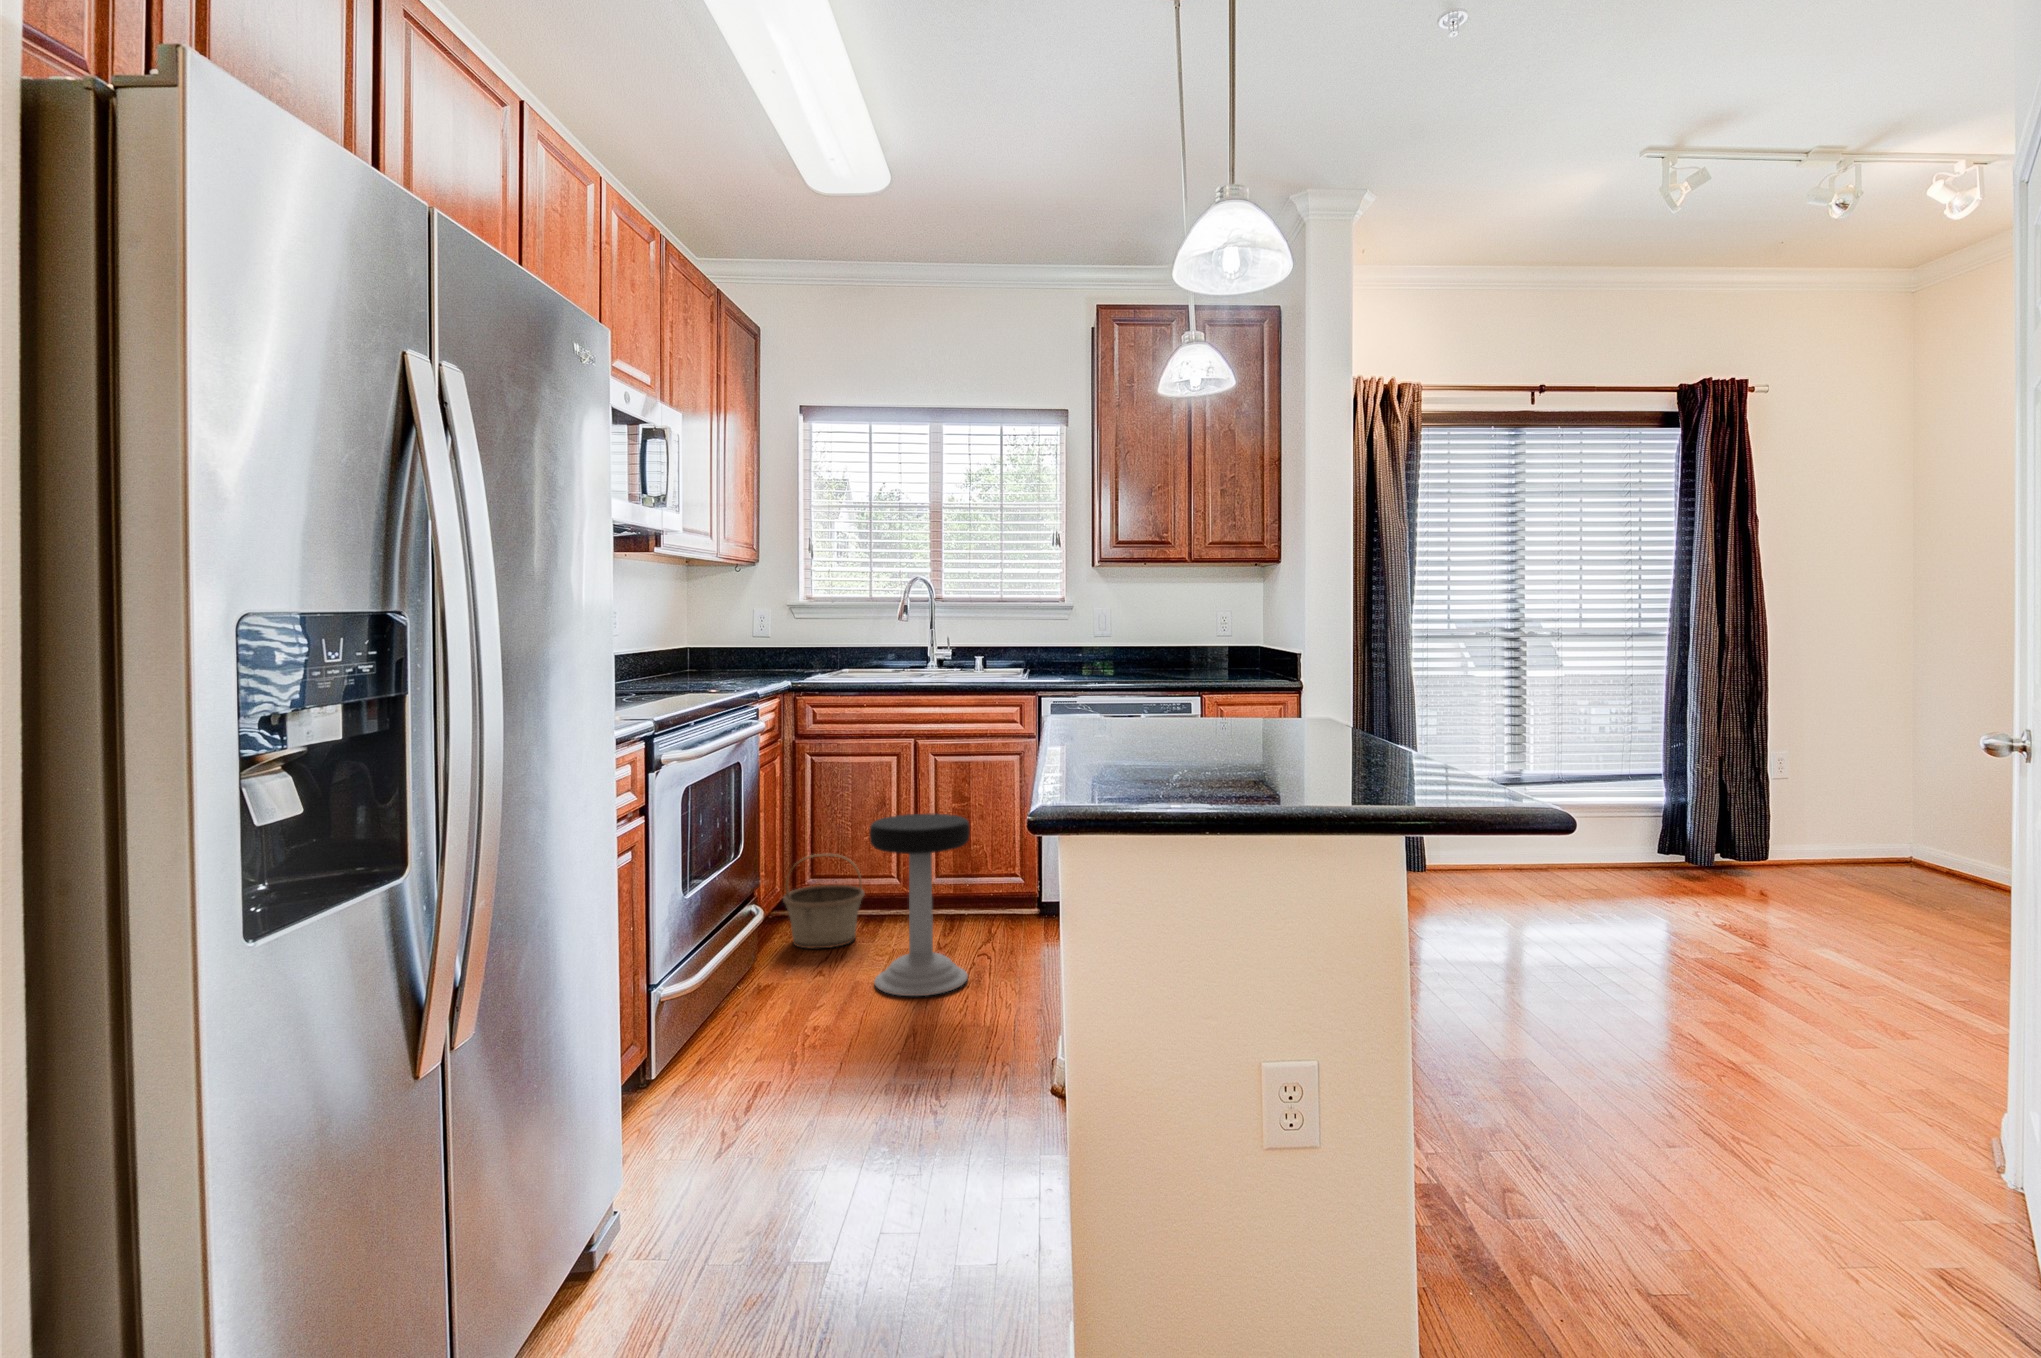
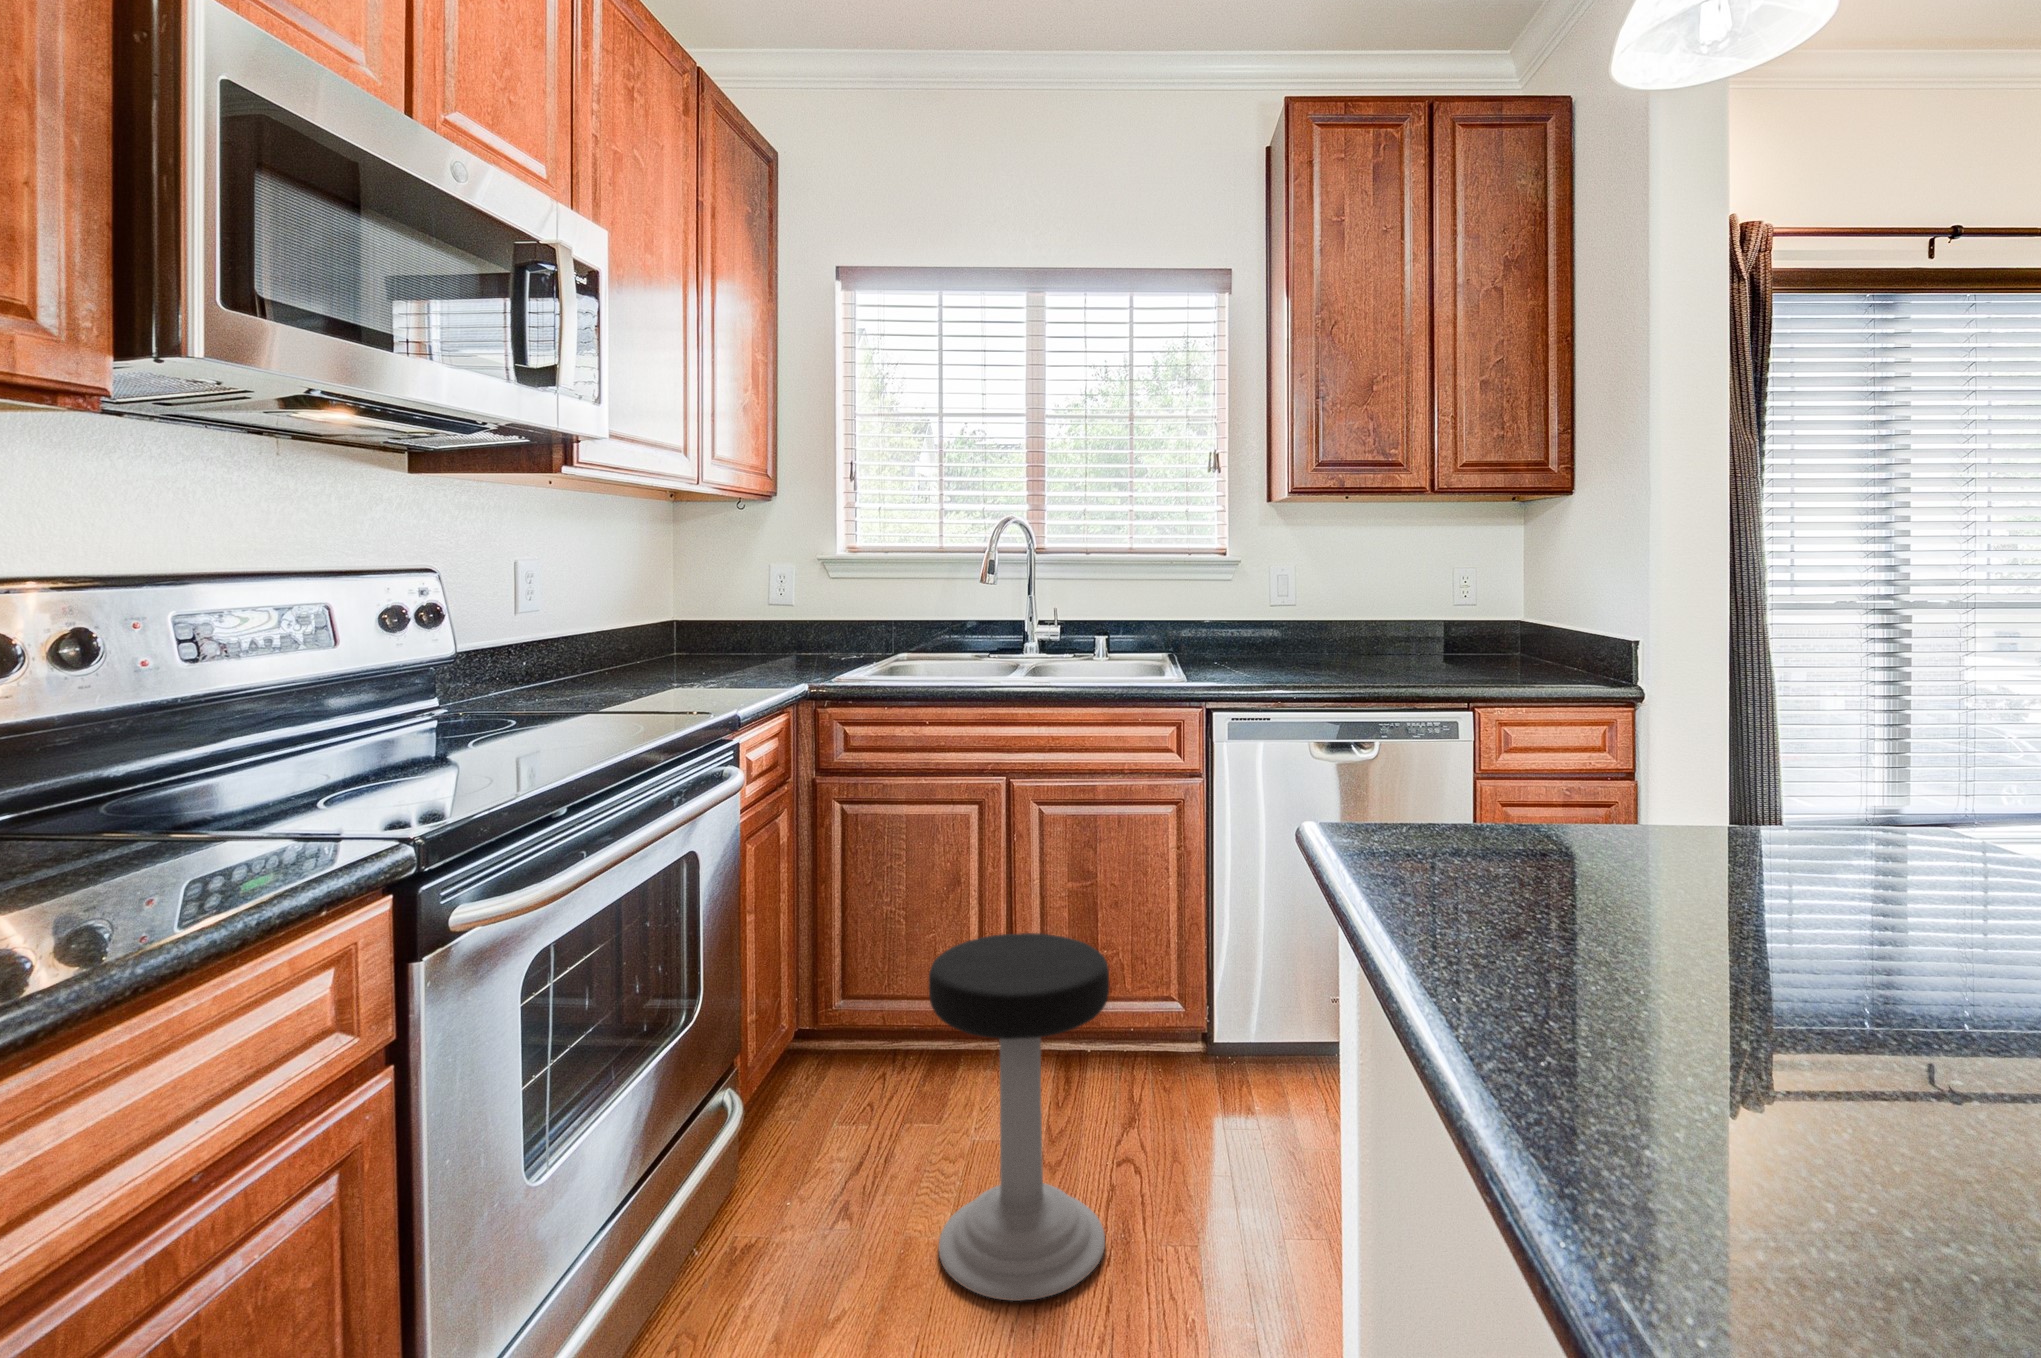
basket: present [783,854,864,948] -> none [795,969,927,1133]

